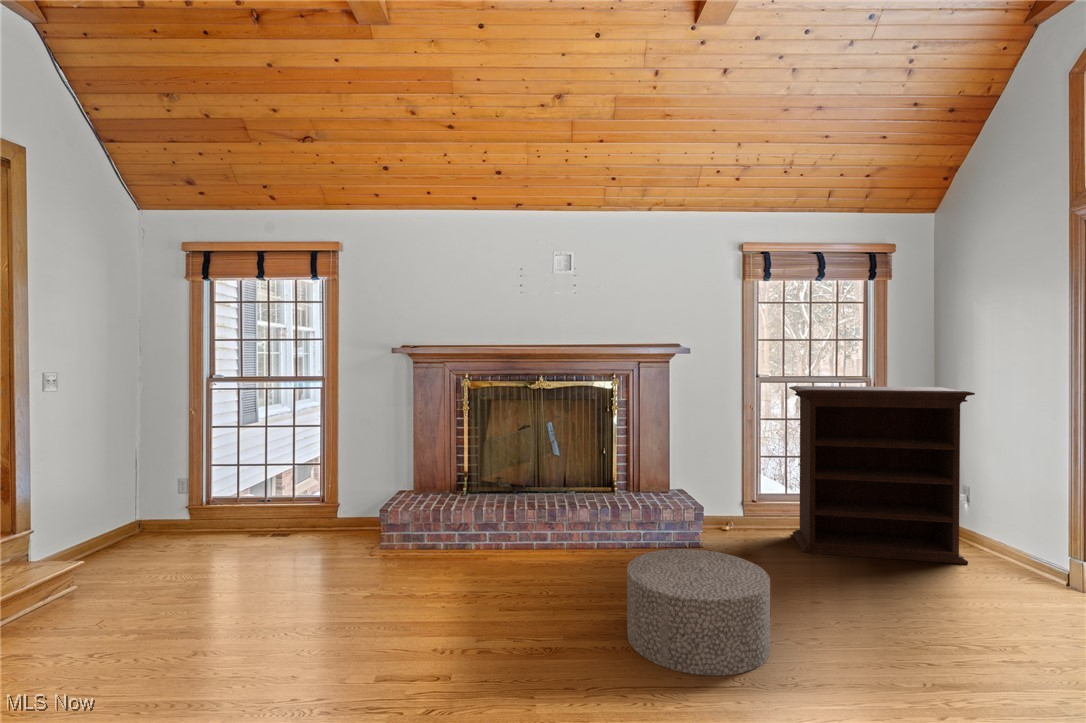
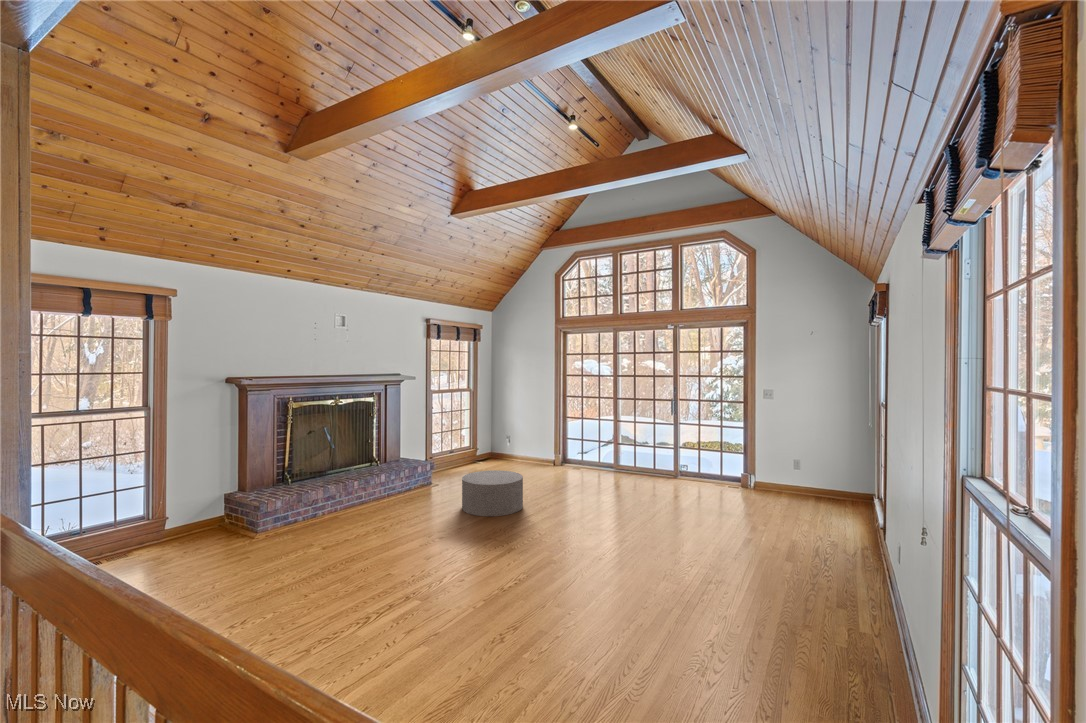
bookshelf: present [789,386,975,564] -> none [451,392,524,475]

